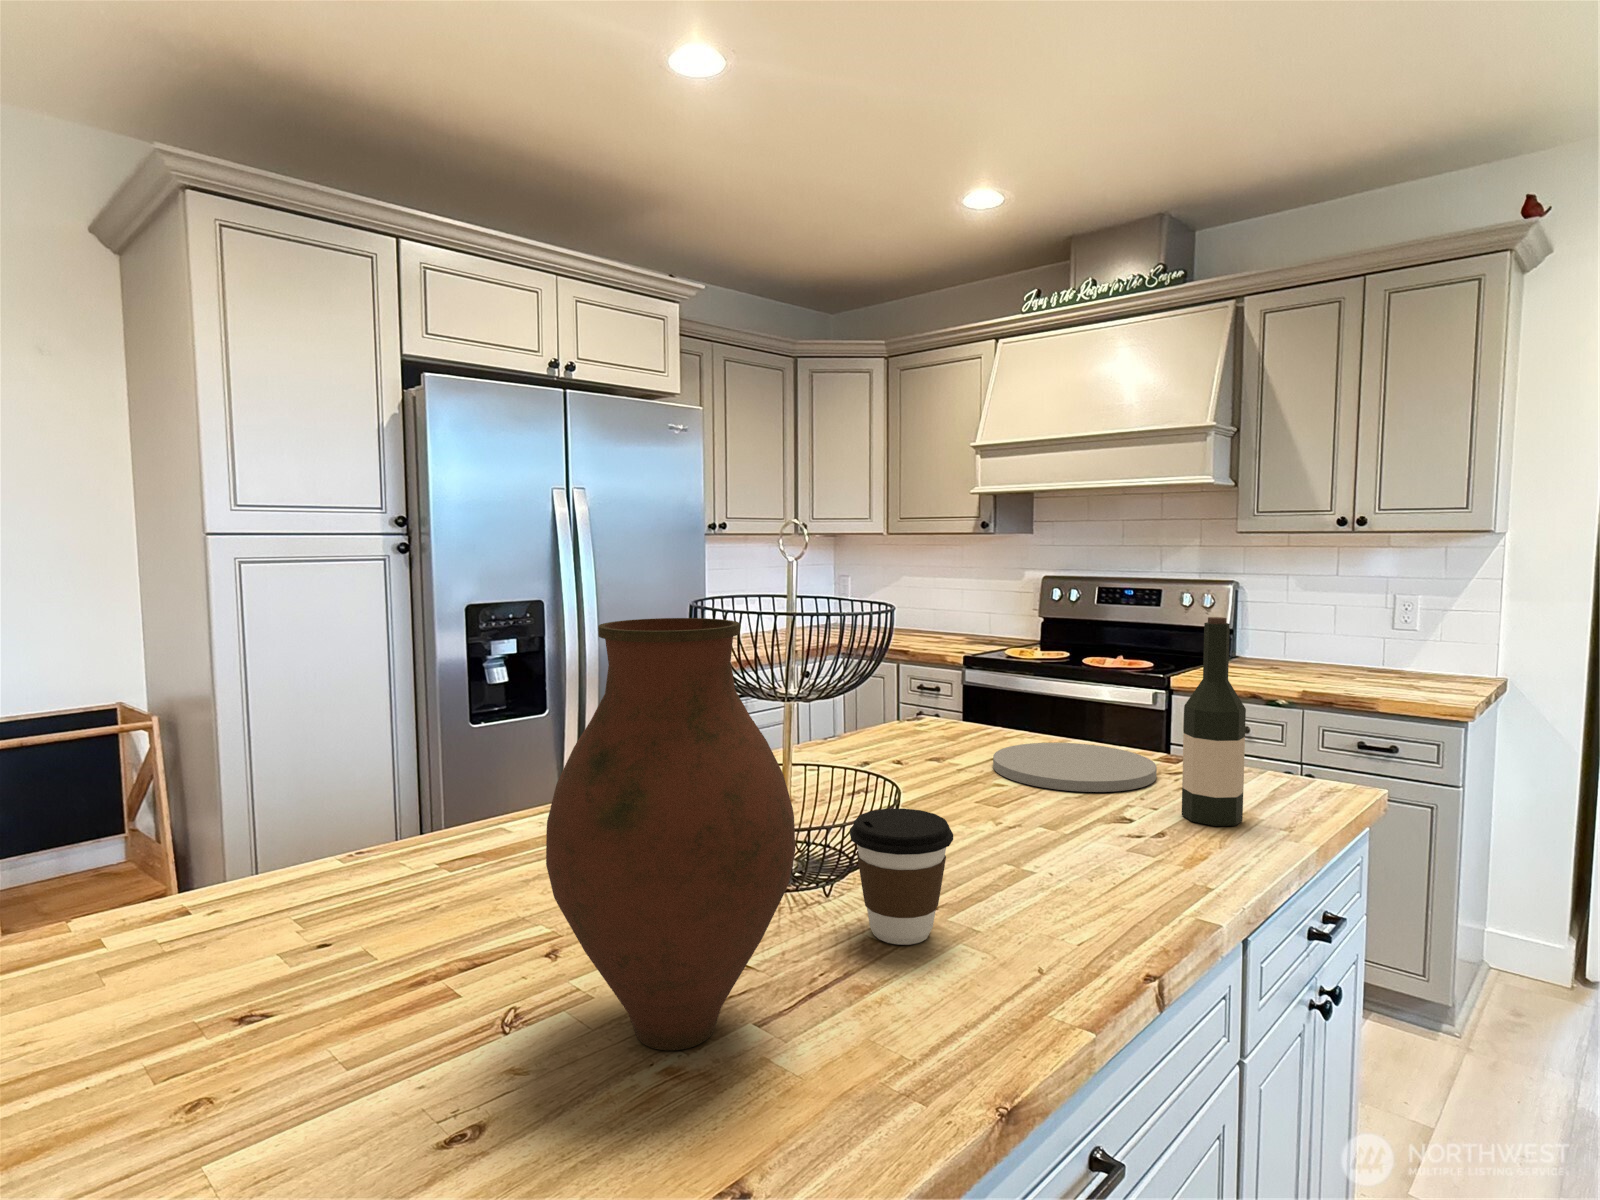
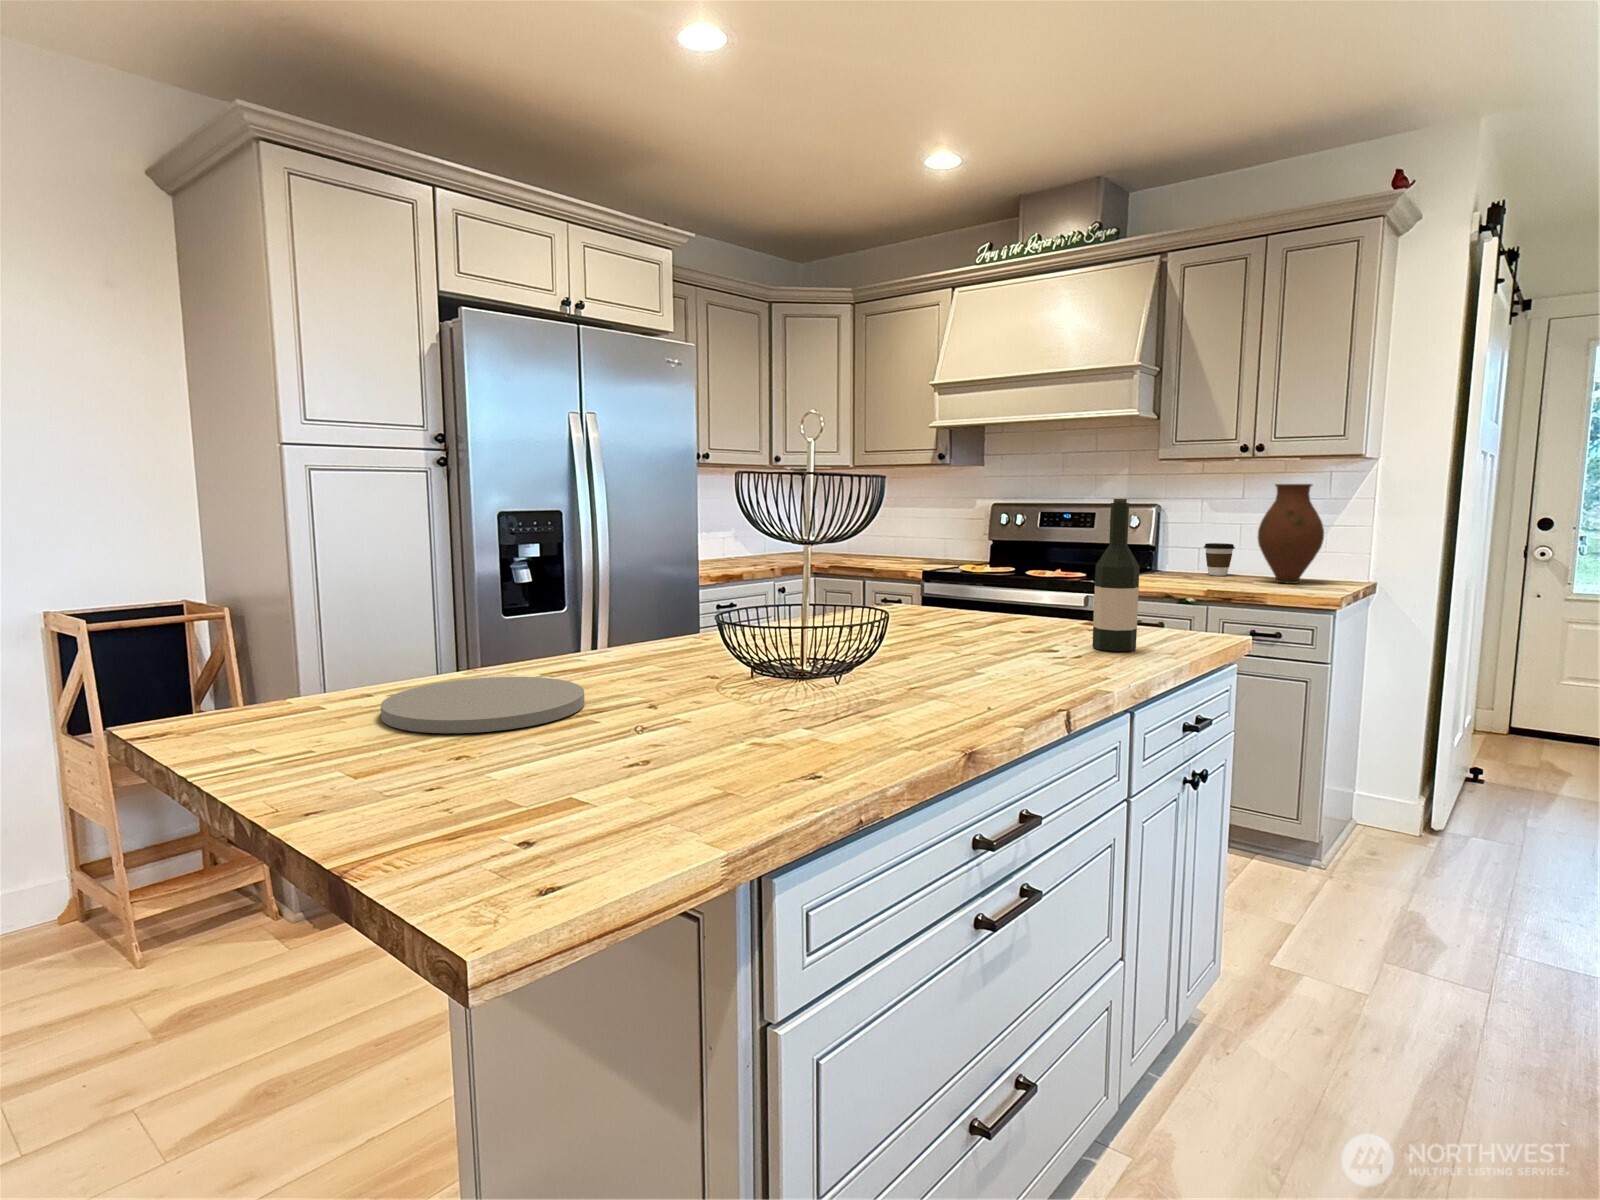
vase: present [546,618,795,1050] -> present [1258,484,1324,584]
plate: present [993,743,1157,792] -> present [381,677,585,733]
coffee cup: present [850,808,953,945] -> present [1204,543,1235,576]

